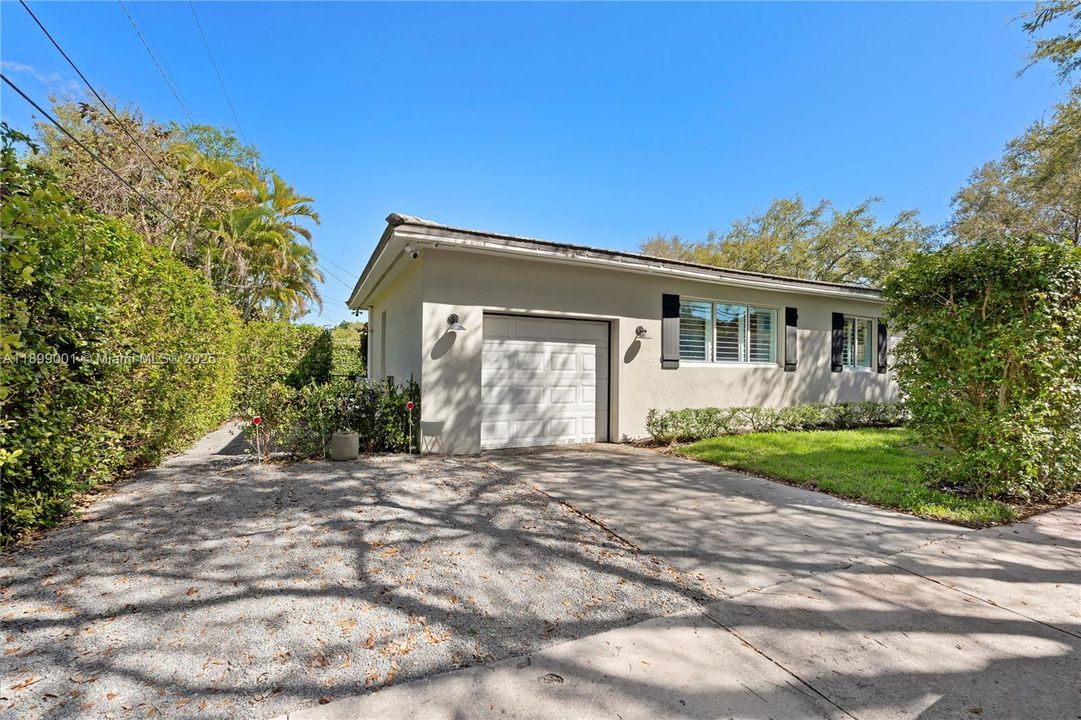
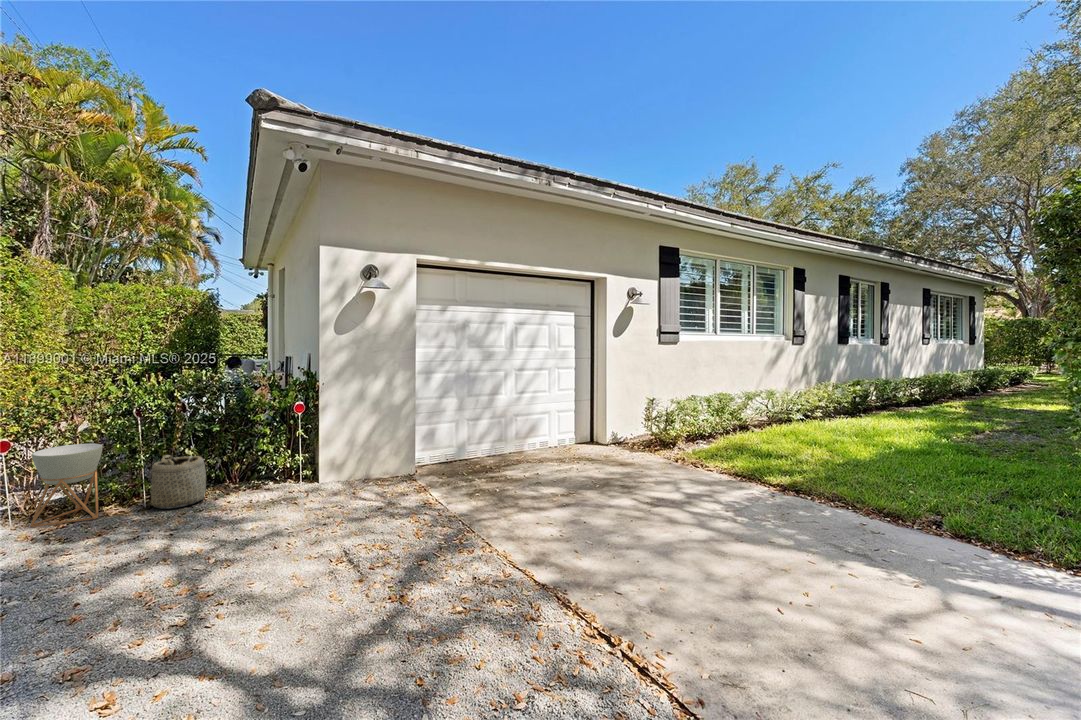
planter: present [420,418,445,457] -> present [30,444,103,527]

